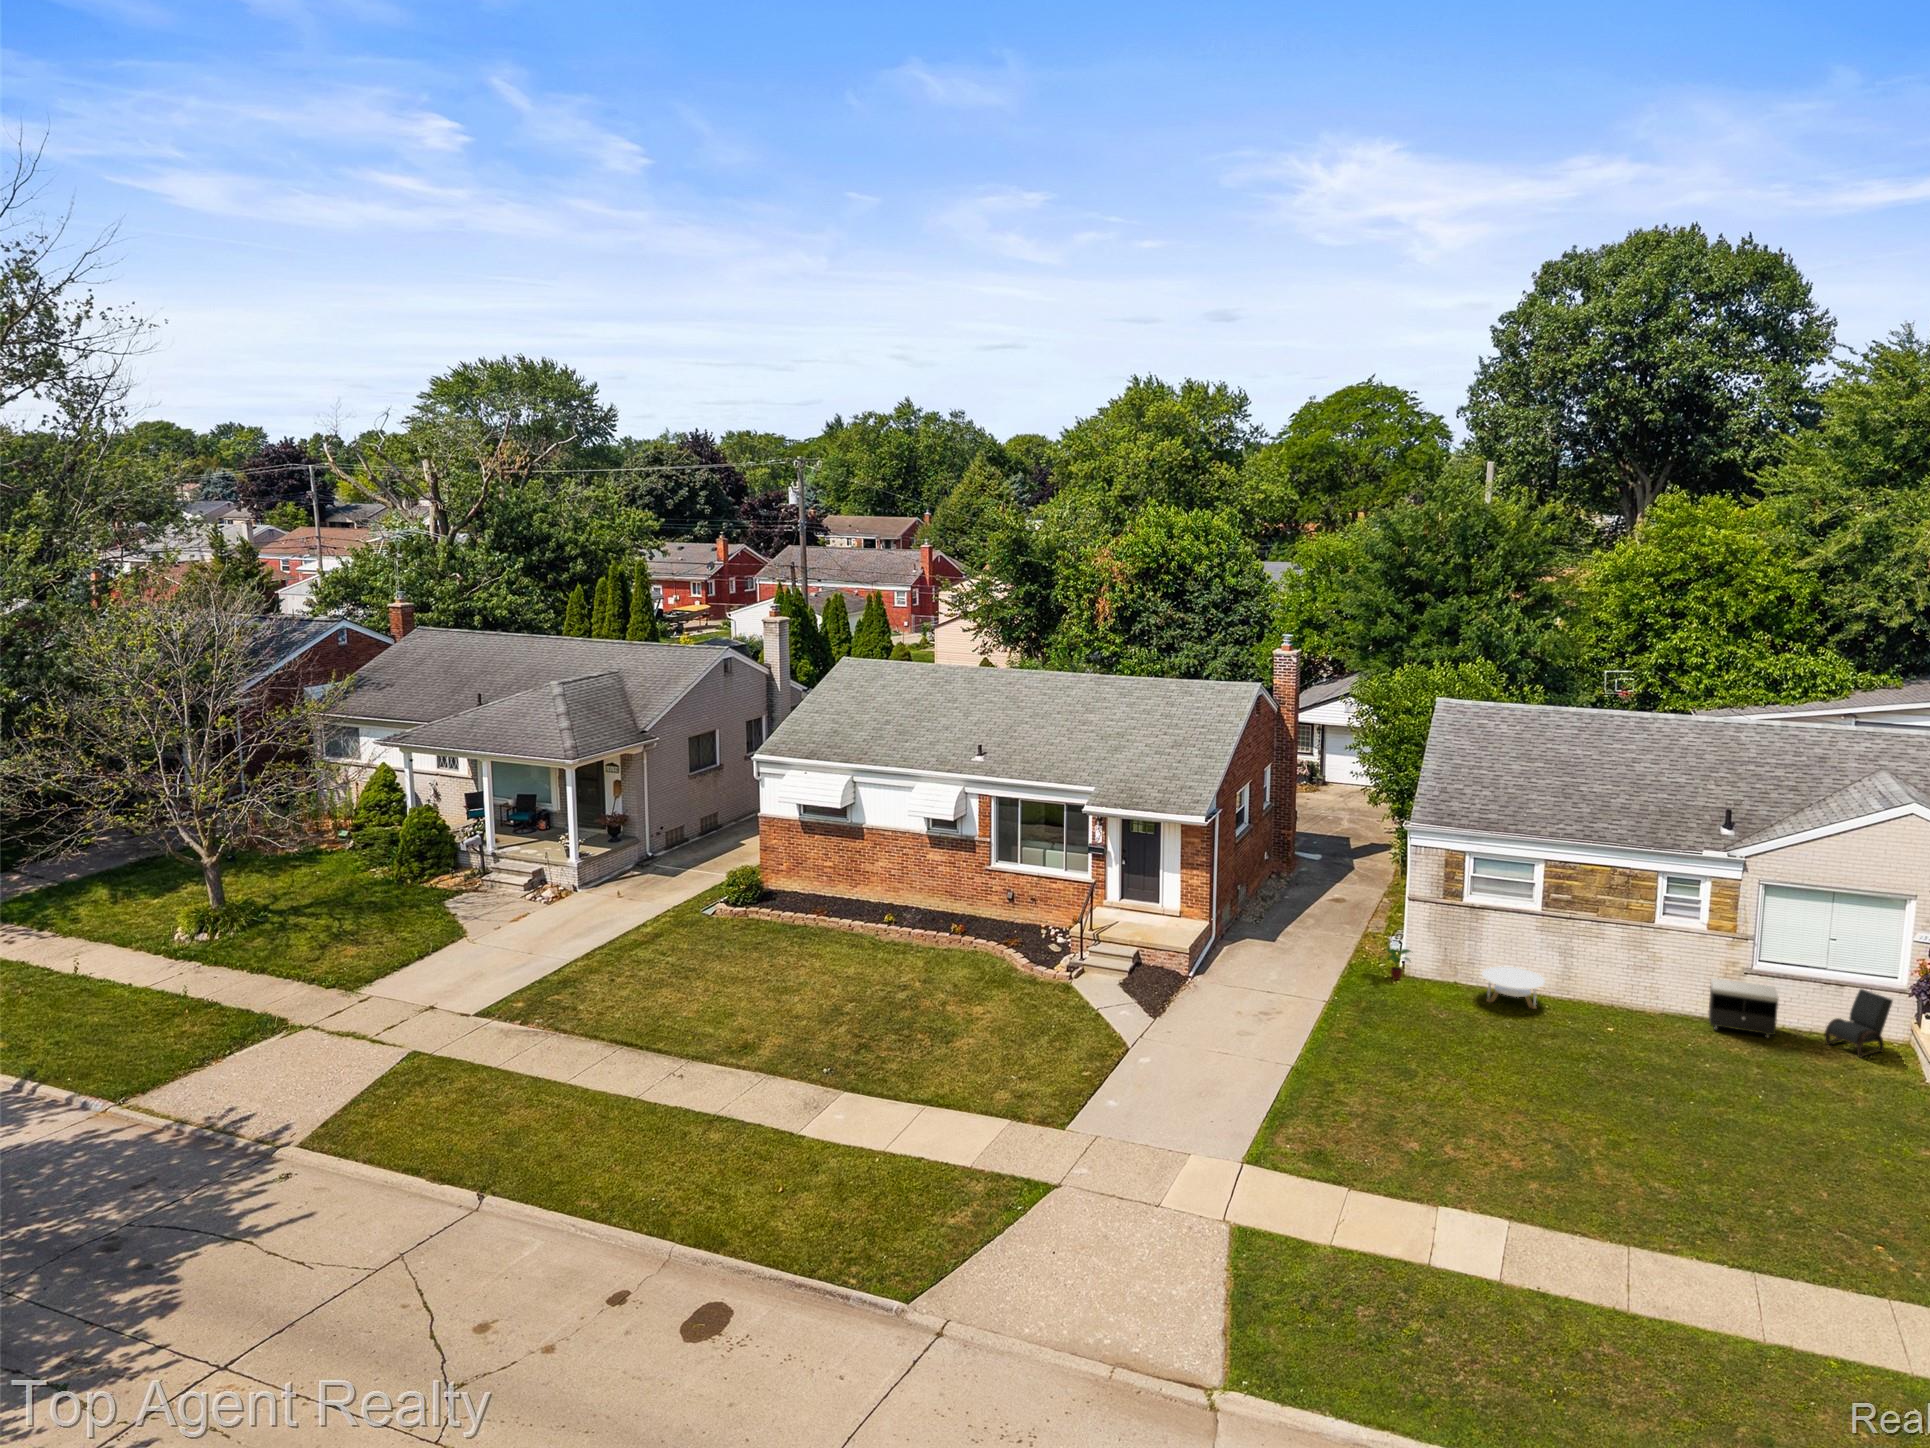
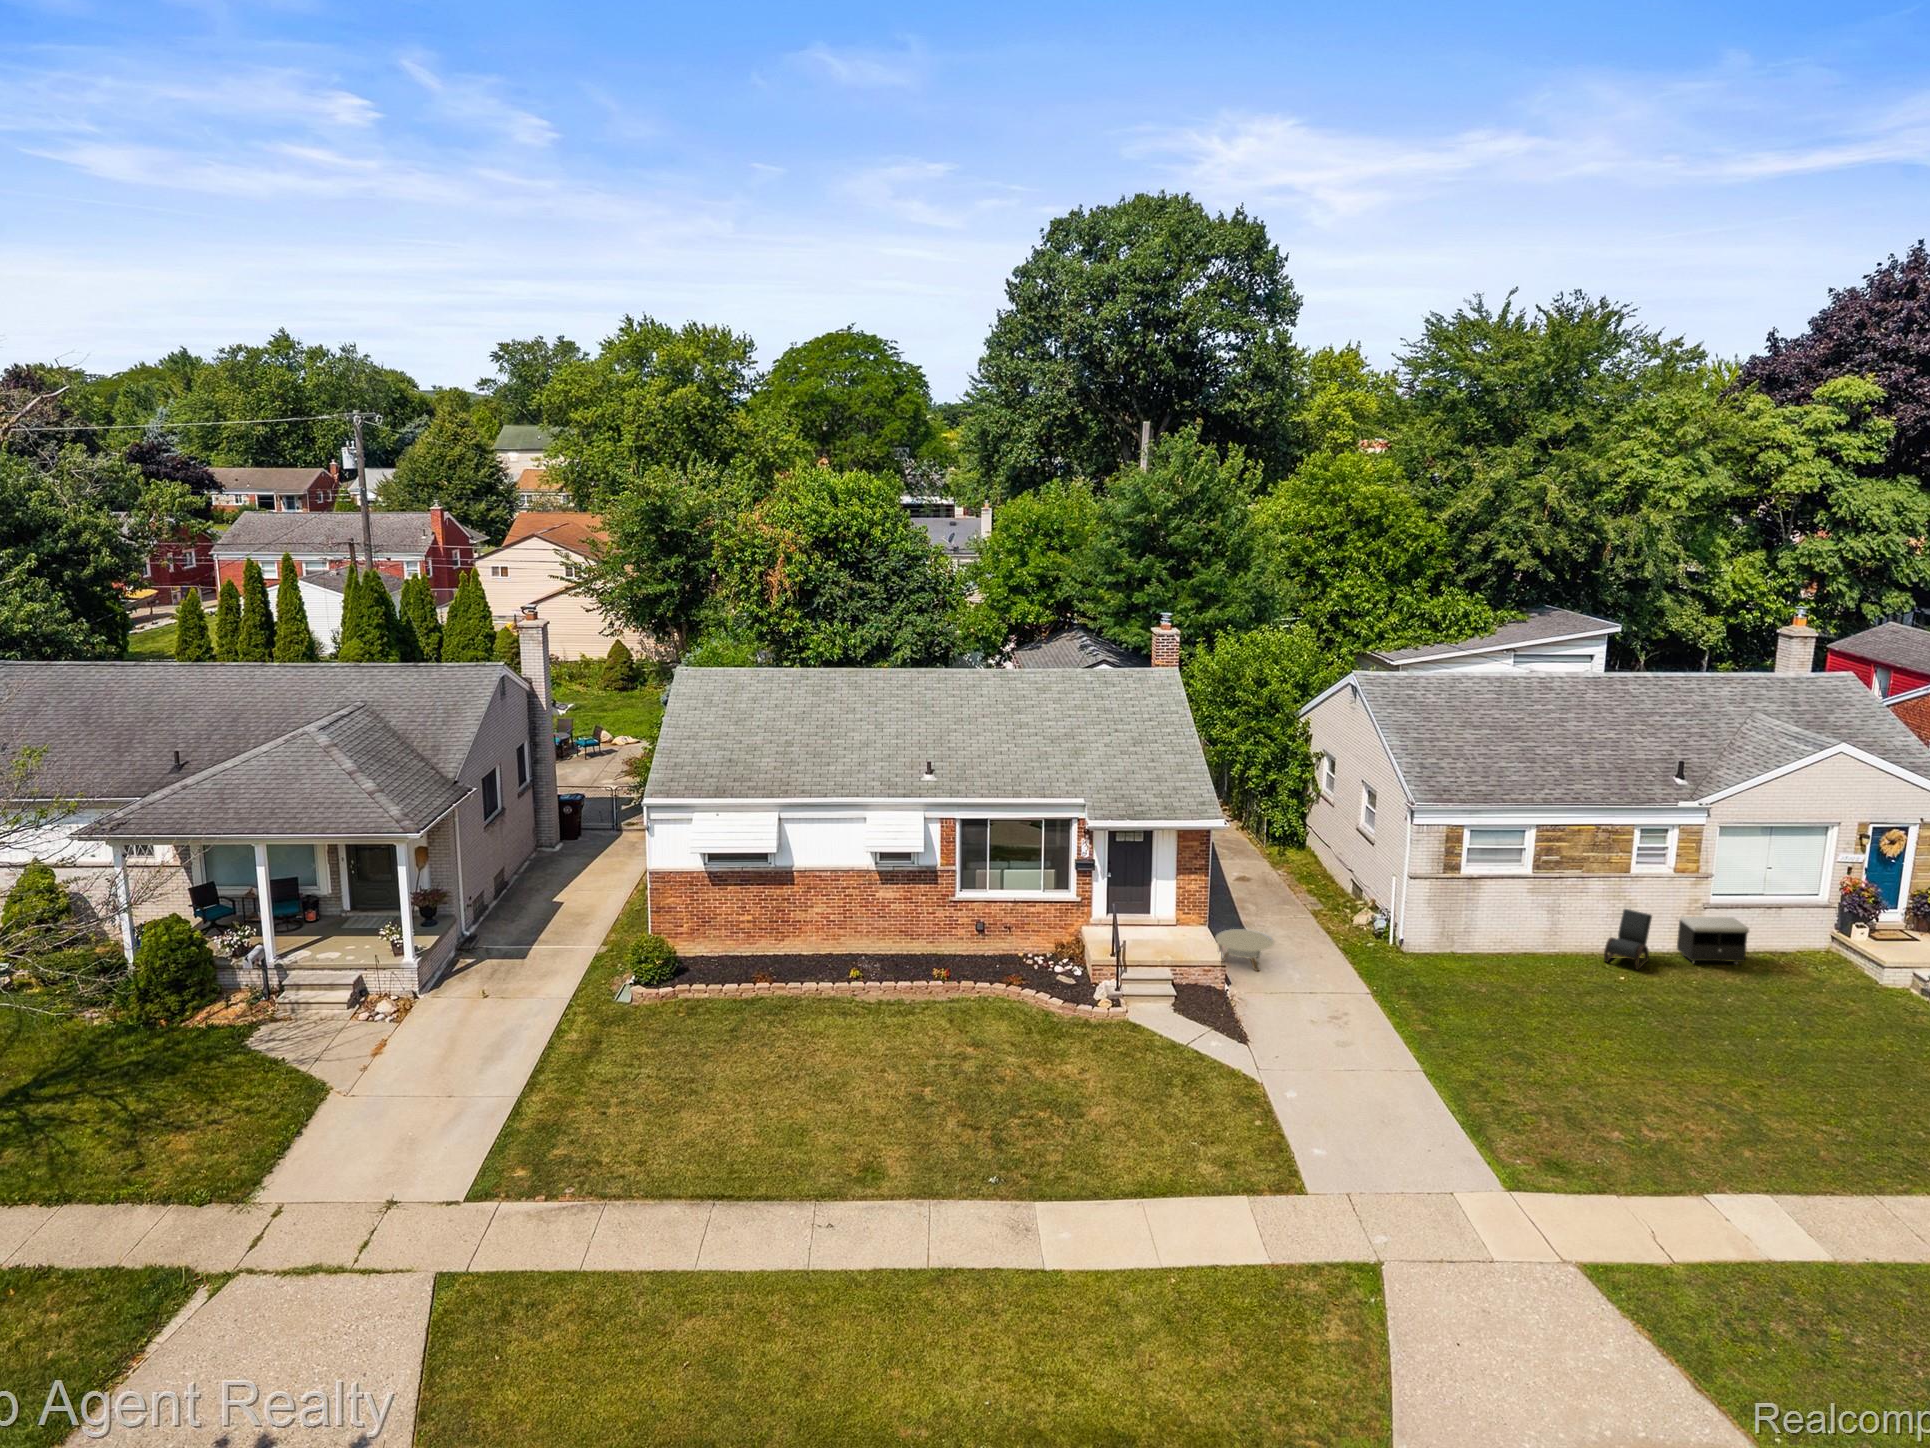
potted plant: present [1387,948,1410,980] -> none [1384,927,1419,960]
round table: present [1482,966,1545,1009] -> present [1215,929,1274,971]
lounge chair: present [1825,989,1893,1058] -> present [1604,909,1652,970]

